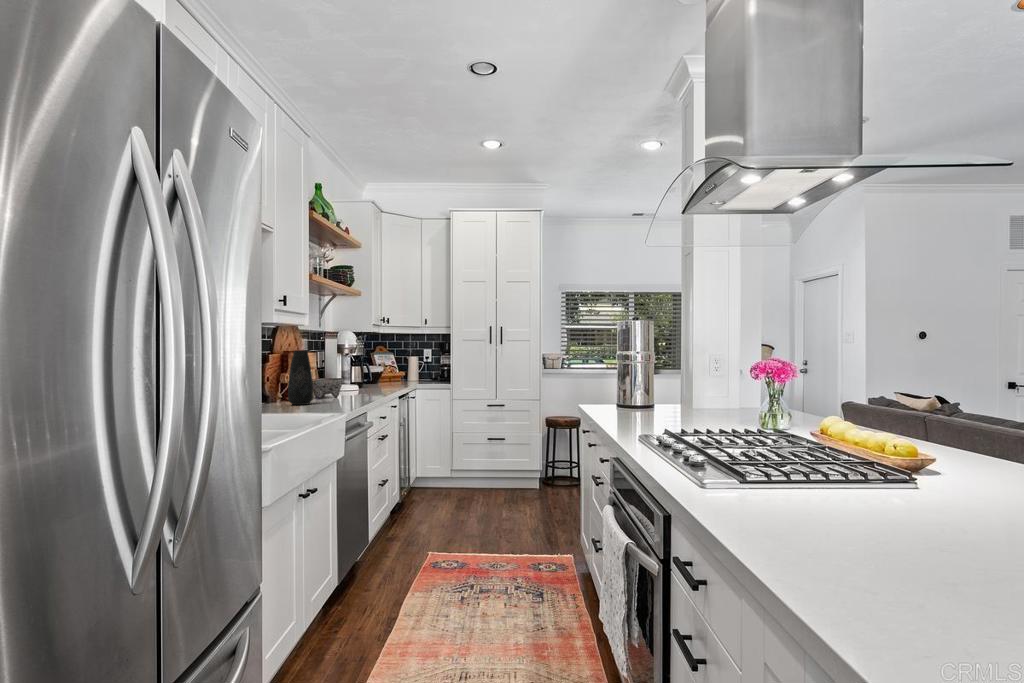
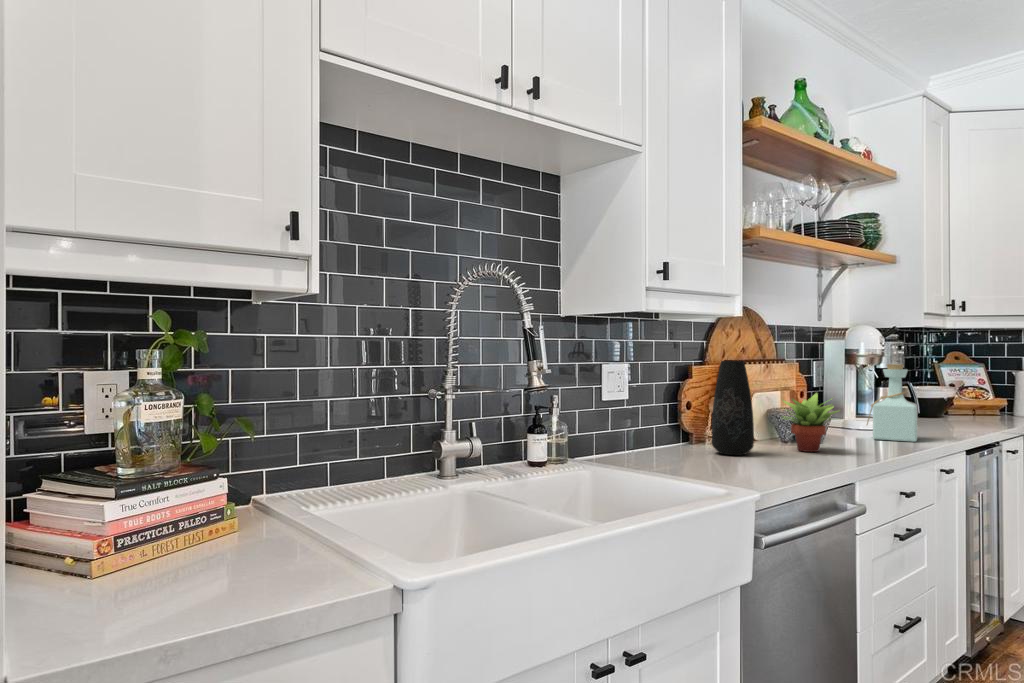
bottle: none [356,352,381,393] -> present [867,364,918,442]
succulent plant: none [322,368,355,400] -> present [782,393,840,452]

